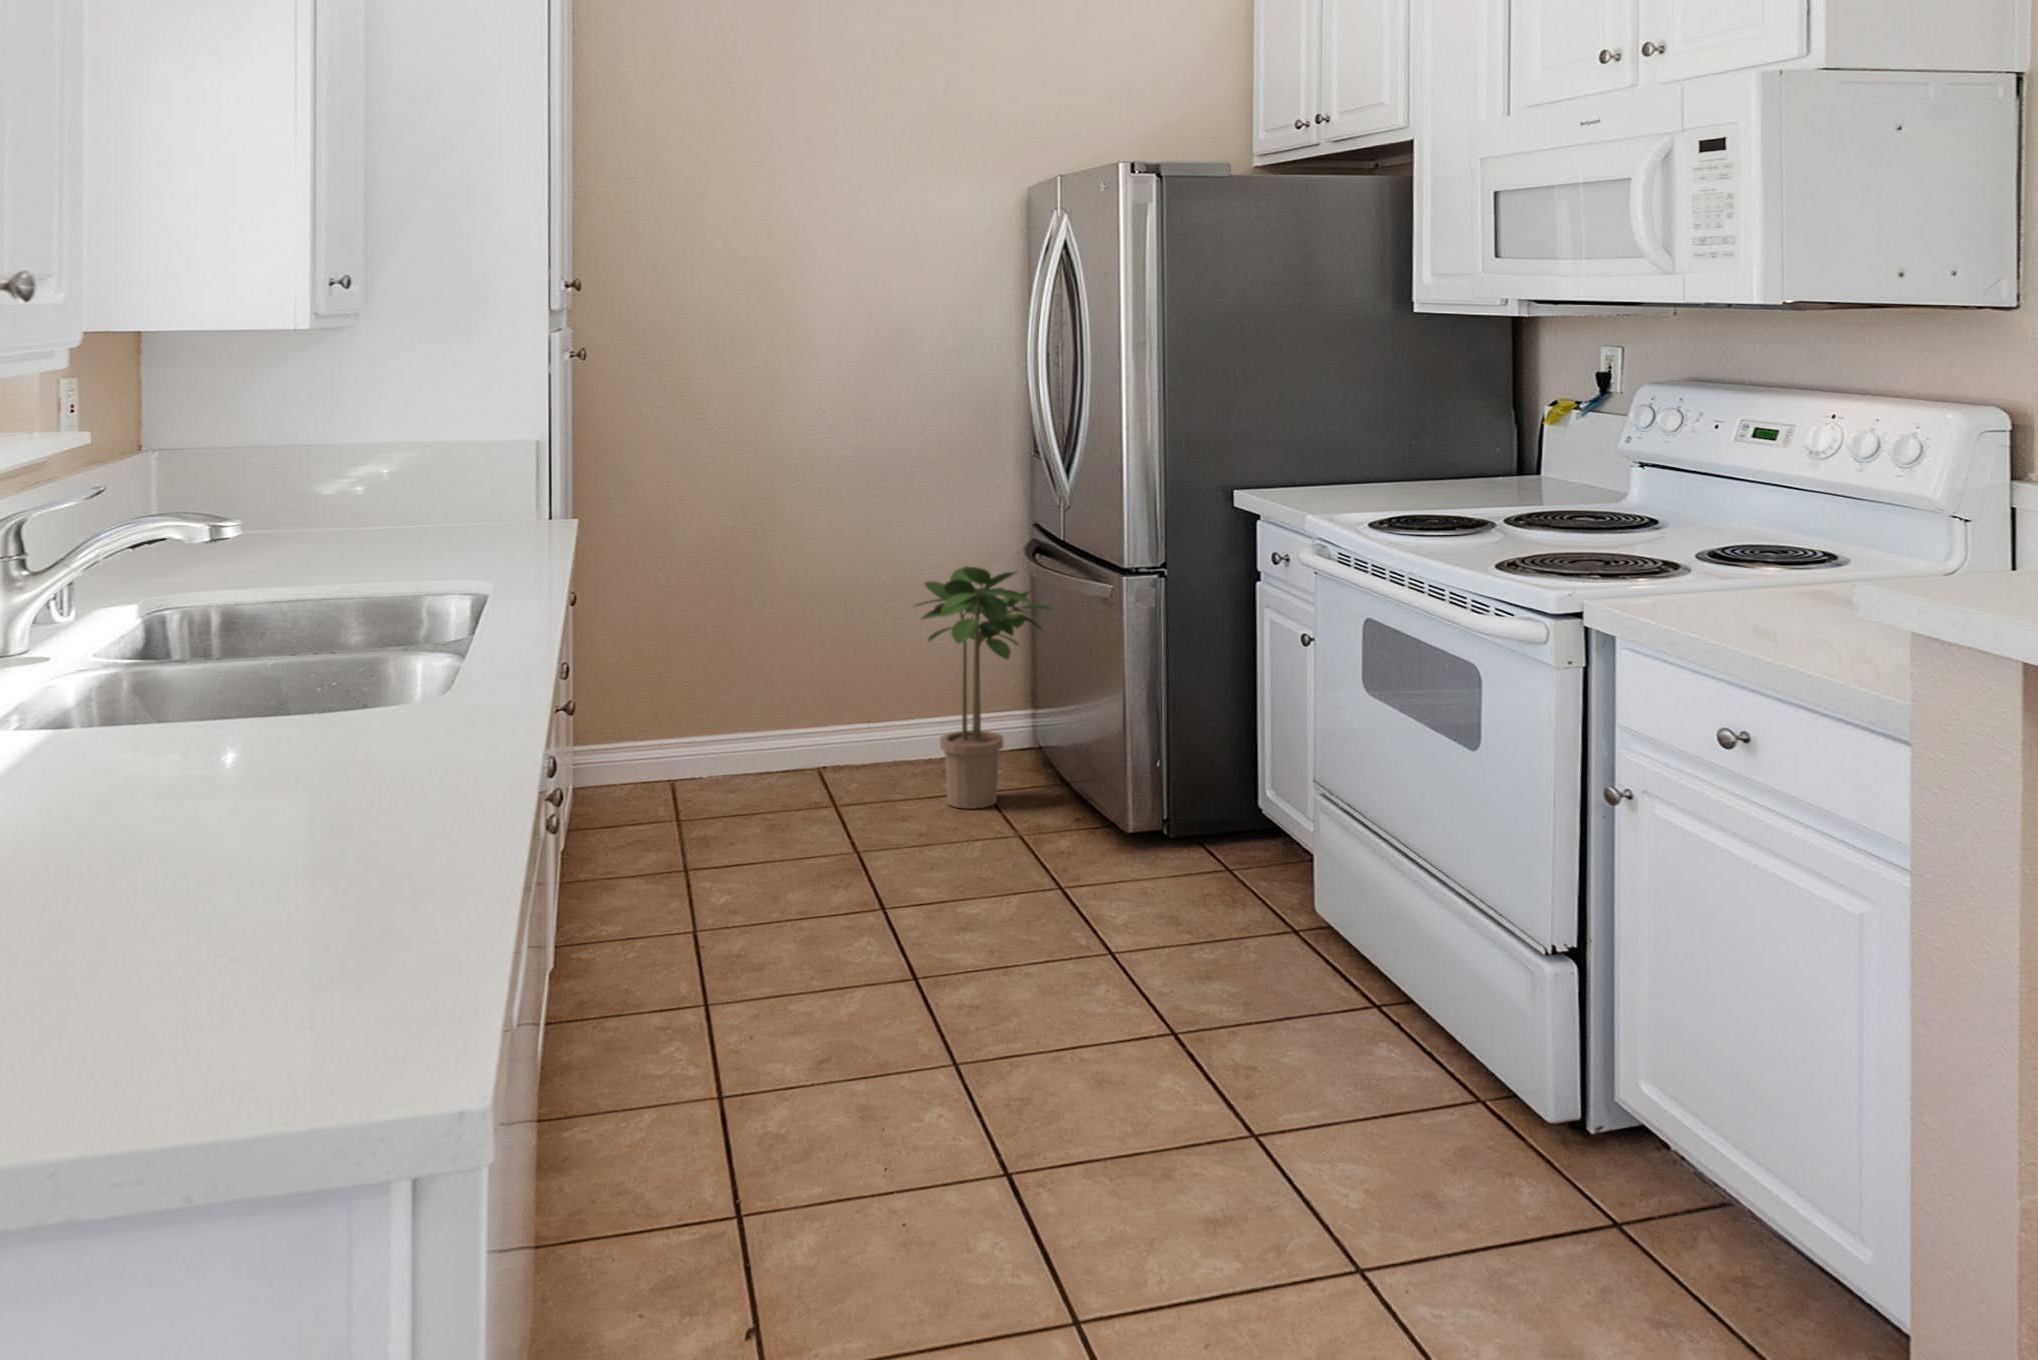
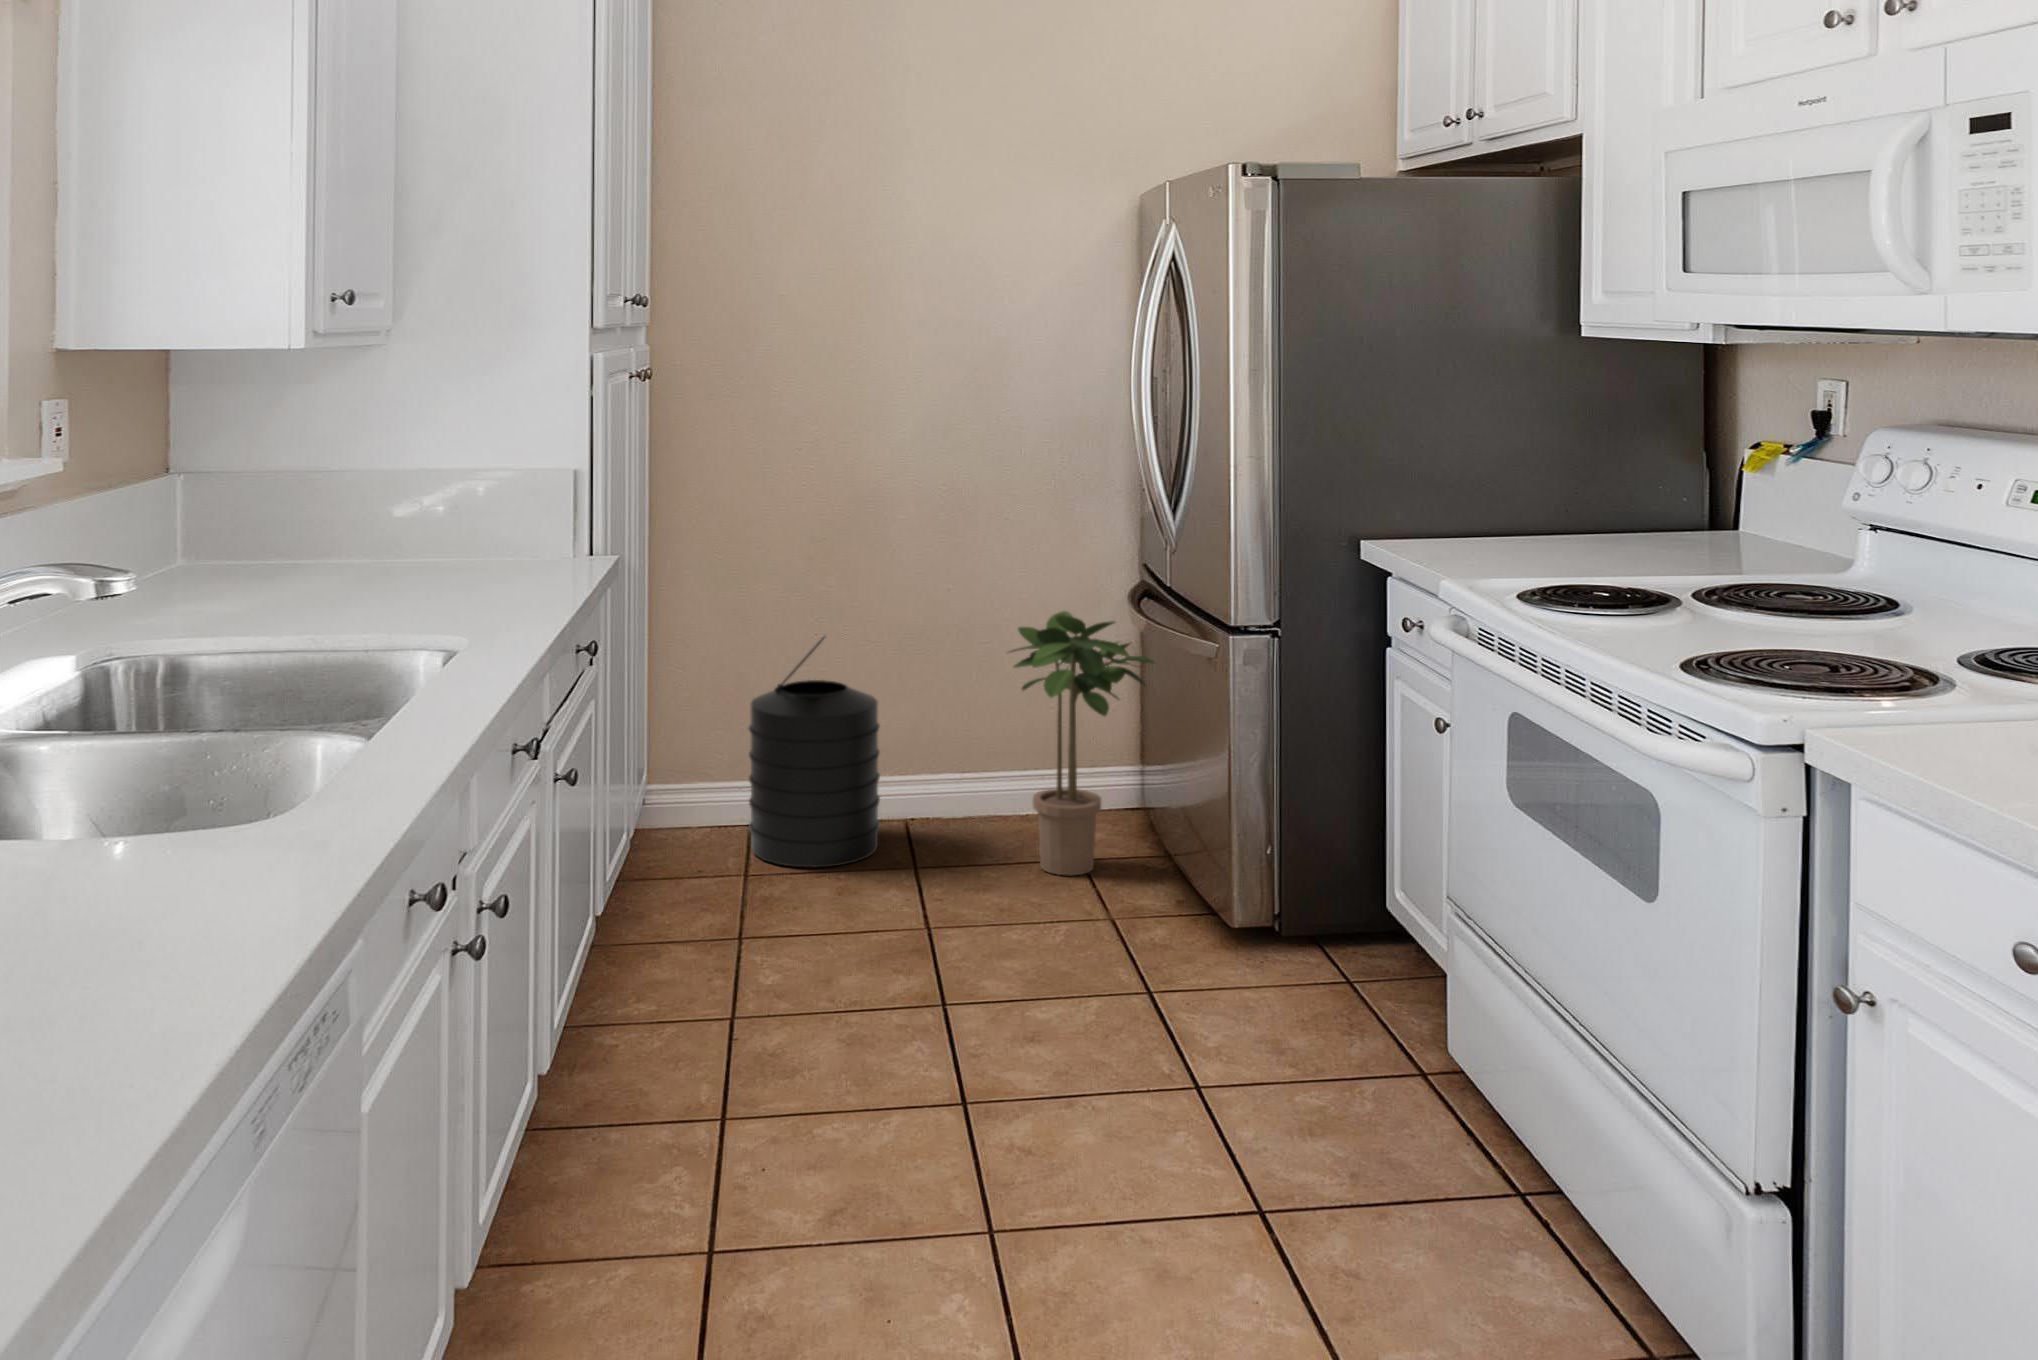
trash can: none [662,596,791,818] -> present [749,636,880,867]

